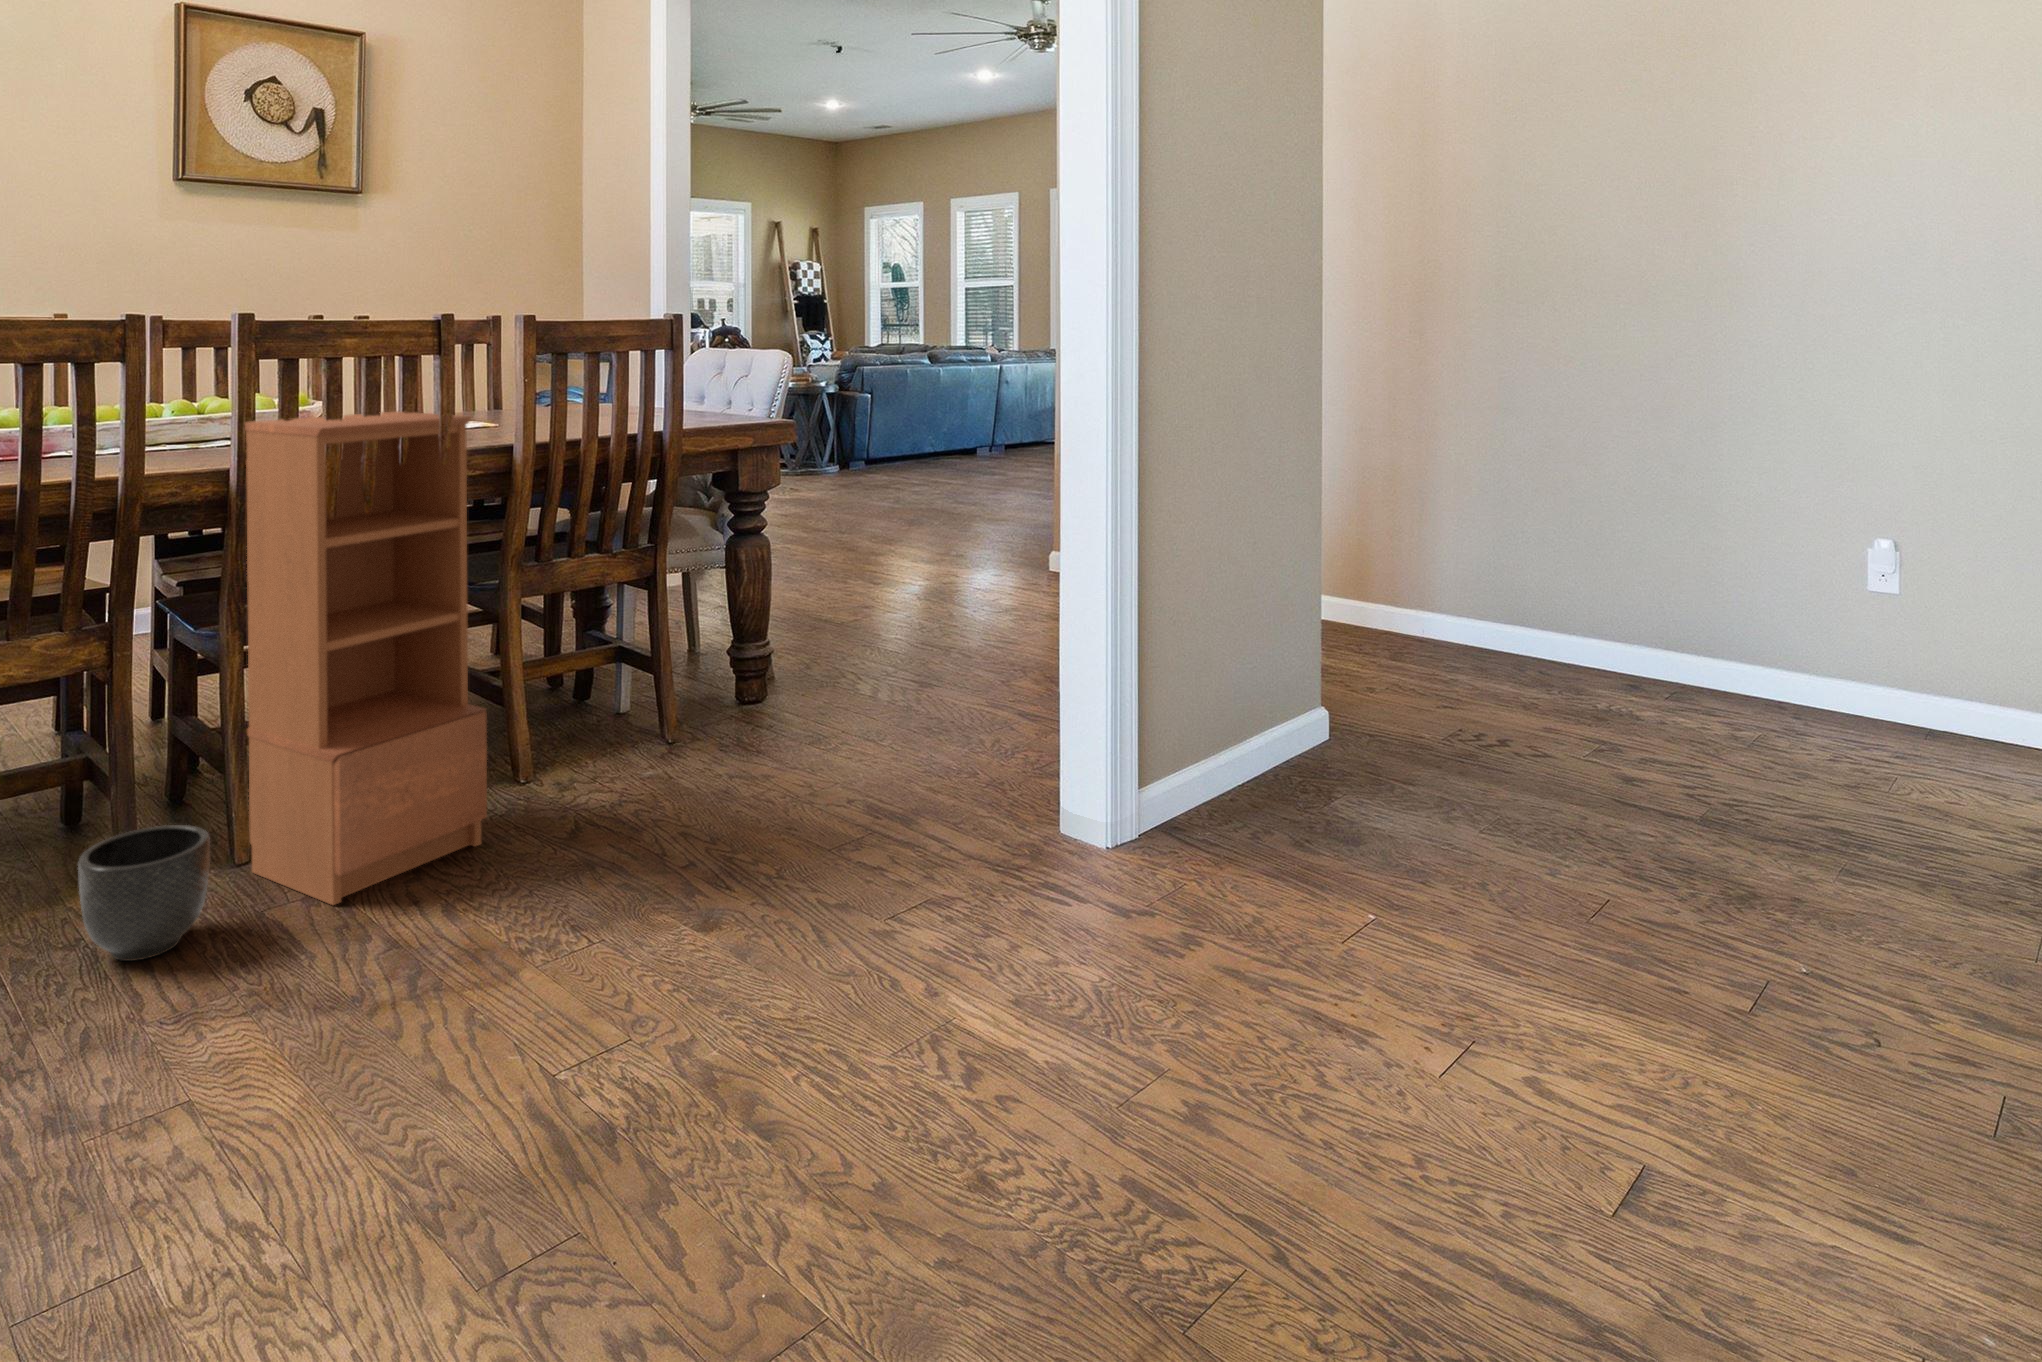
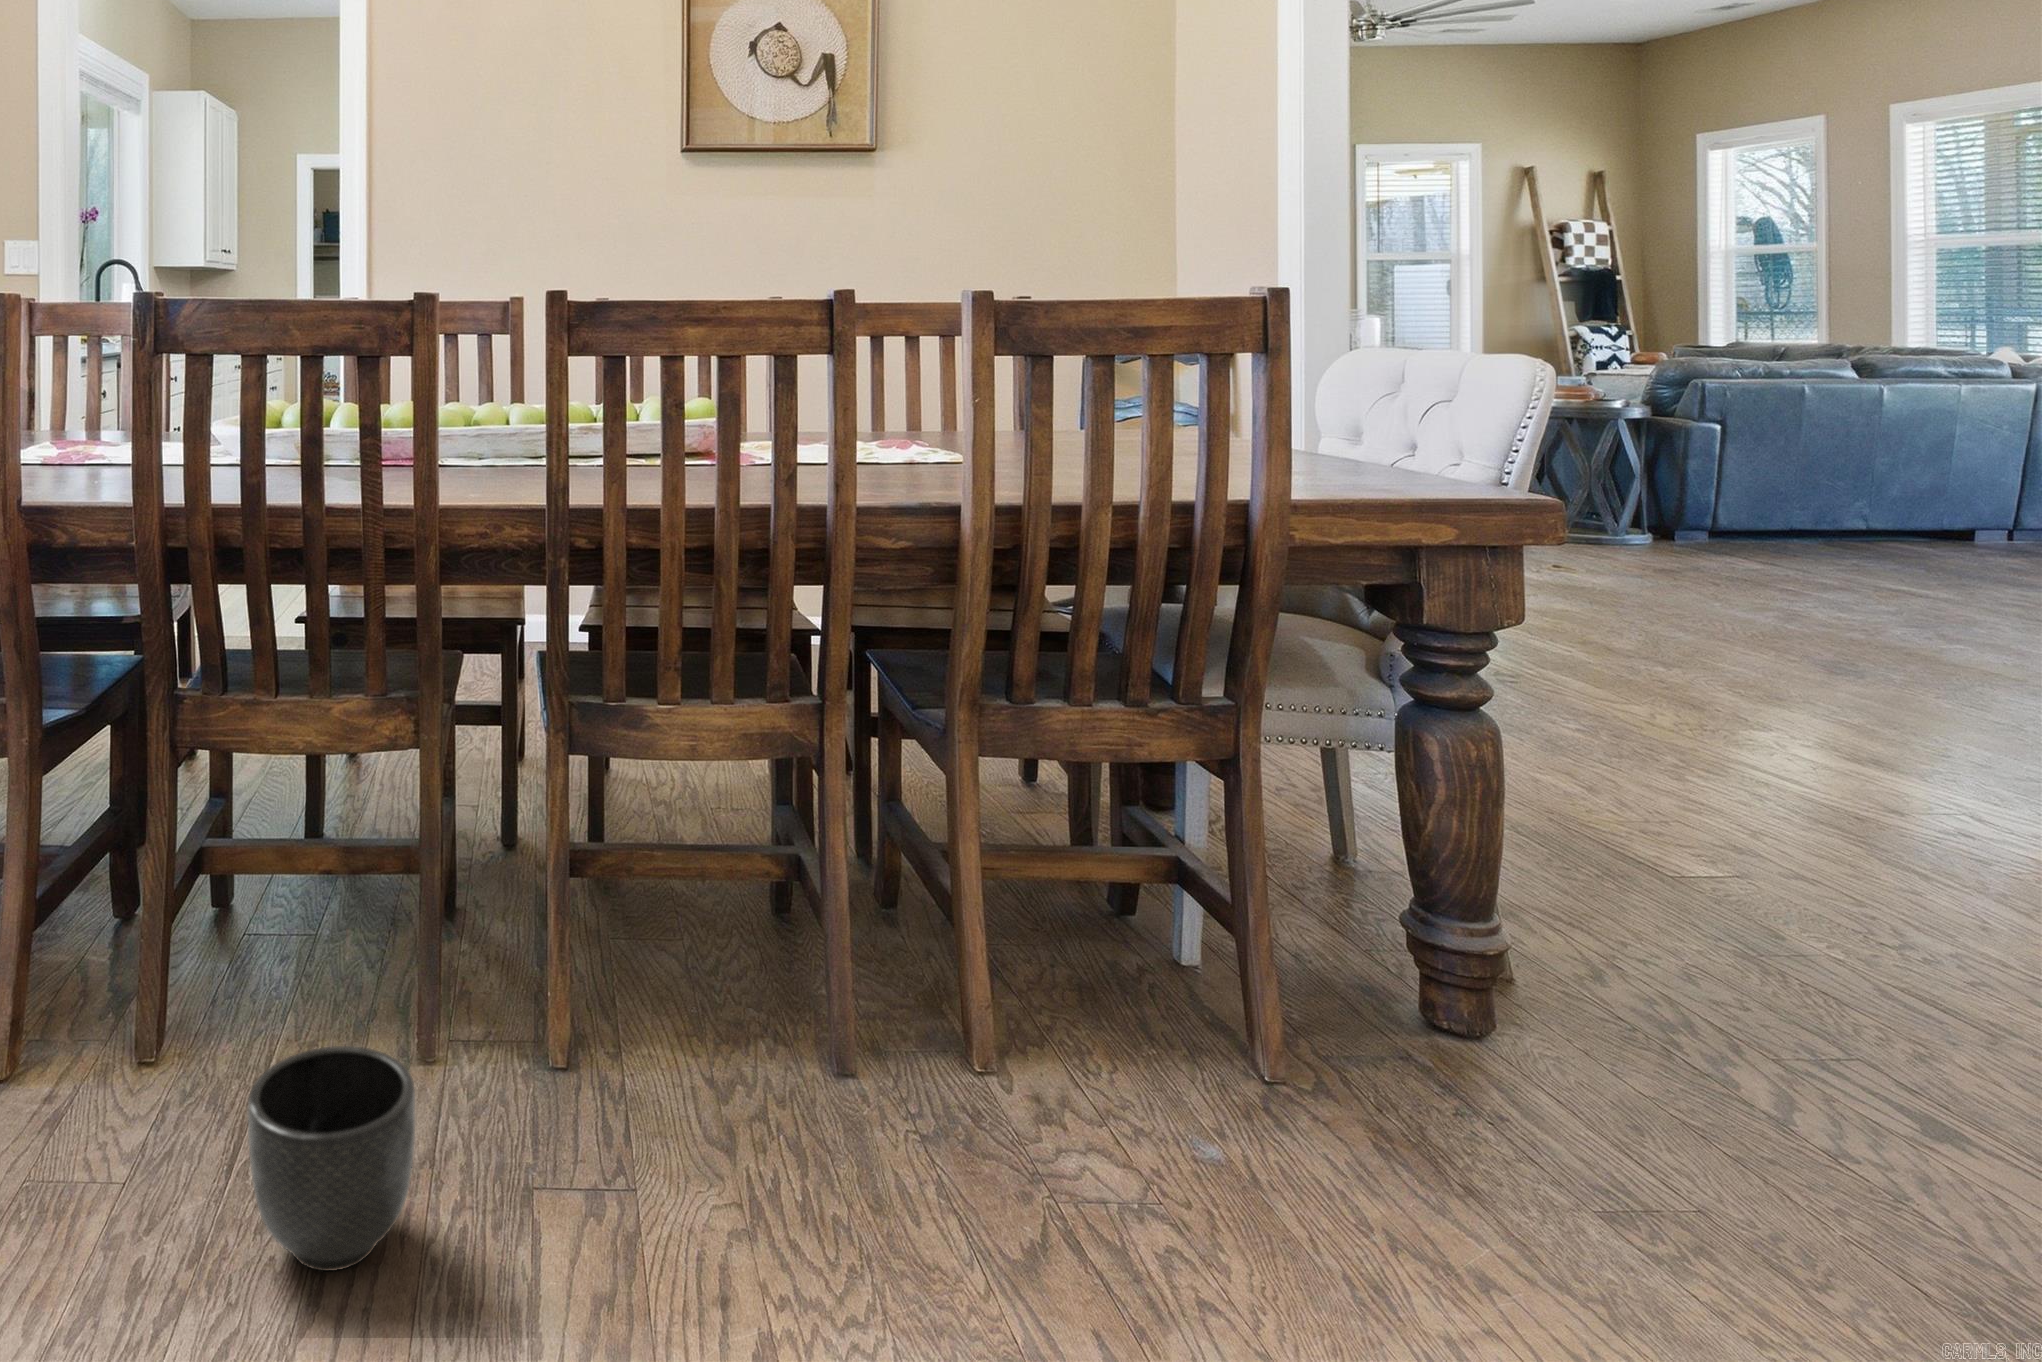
bookcase: present [245,411,487,905] -> none [514,443,861,1281]

